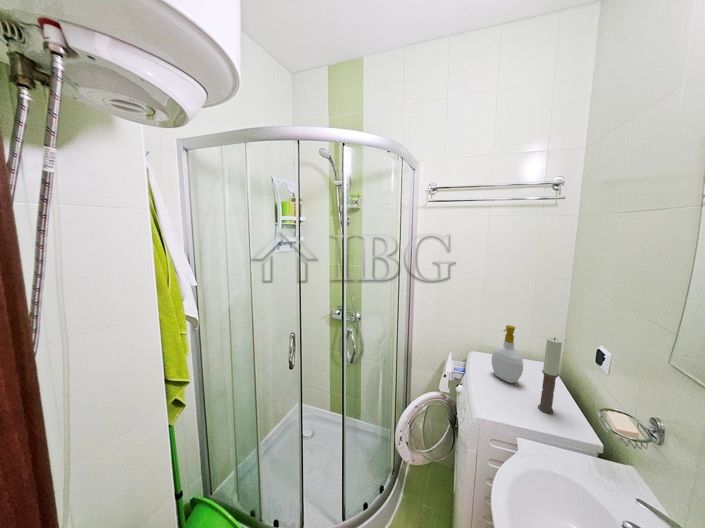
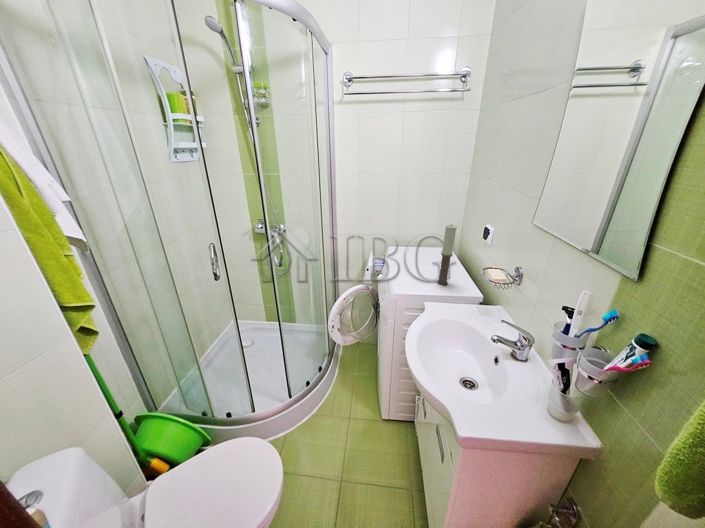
soap bottle: present [492,325,523,383] -> none [404,221,428,269]

